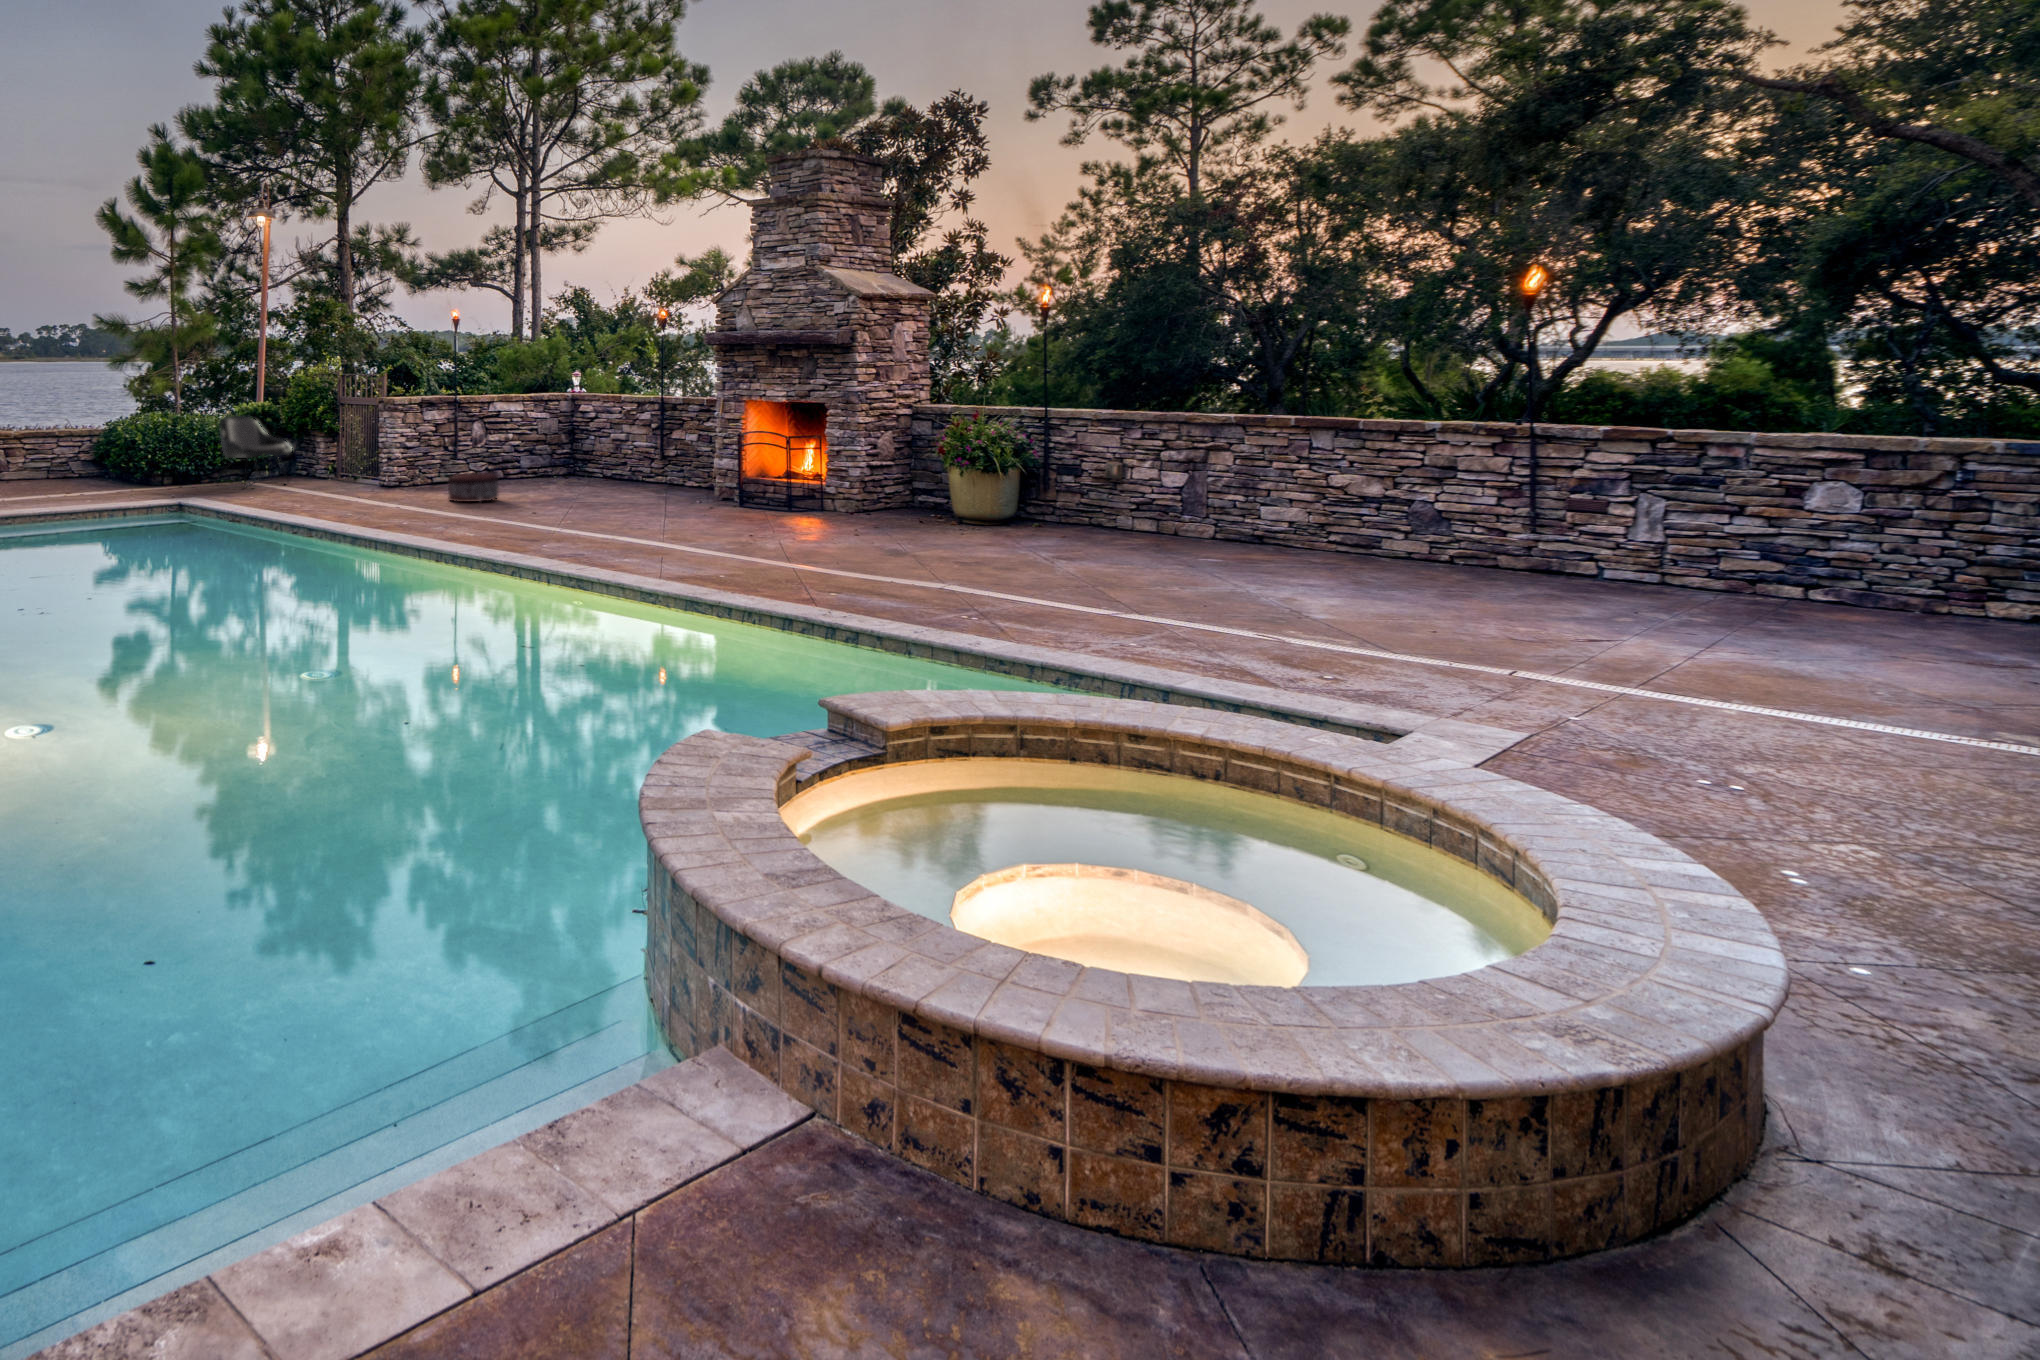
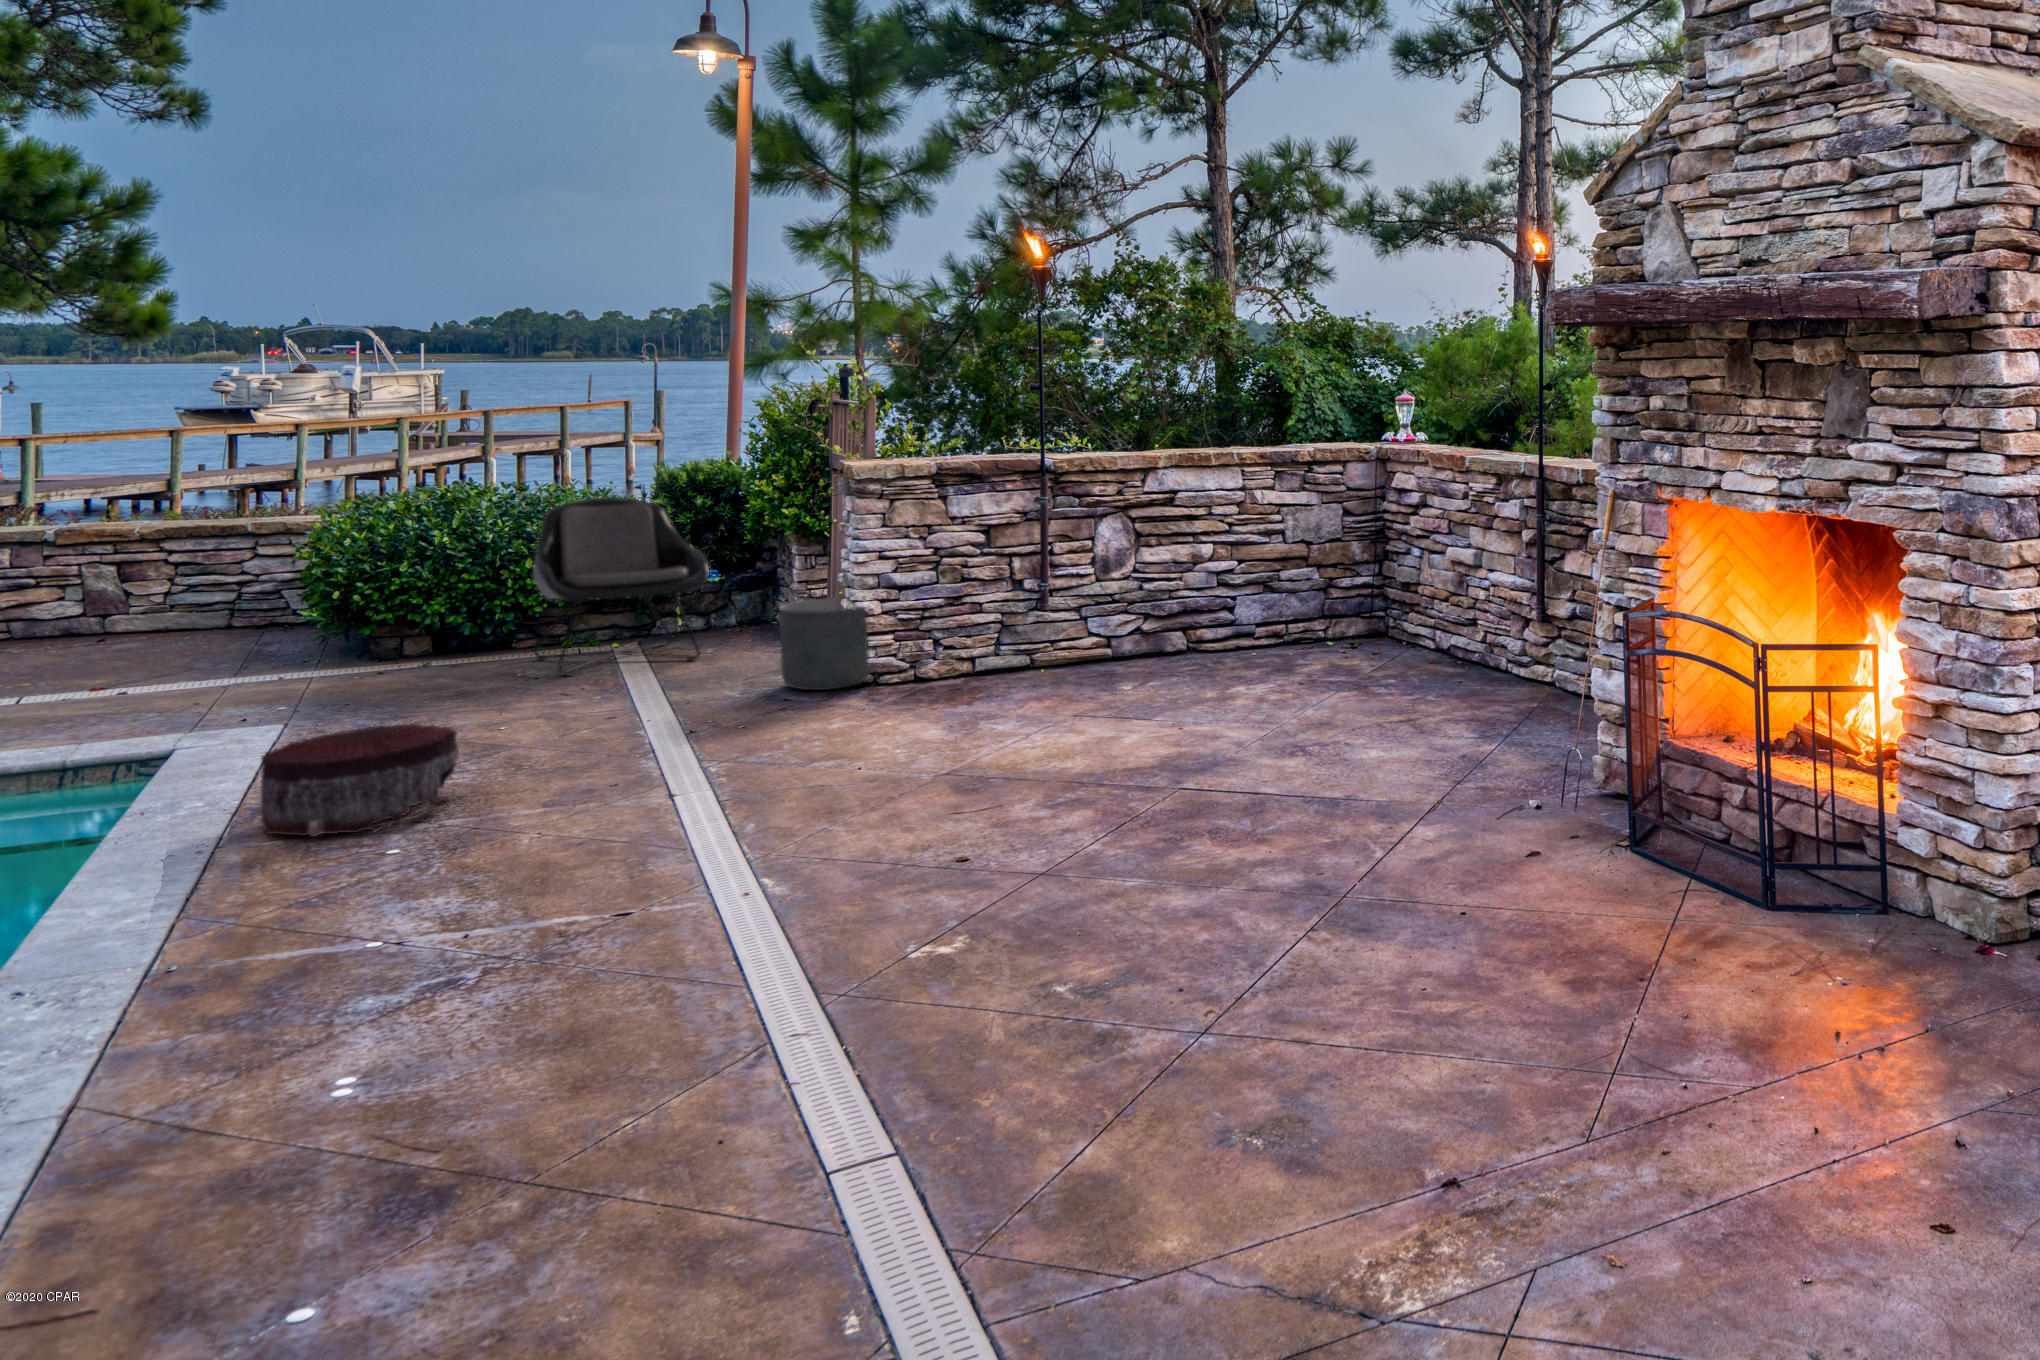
planter: none [348,455,385,490] -> present [779,598,869,690]
pouf: present [448,473,499,502] -> present [261,723,459,836]

